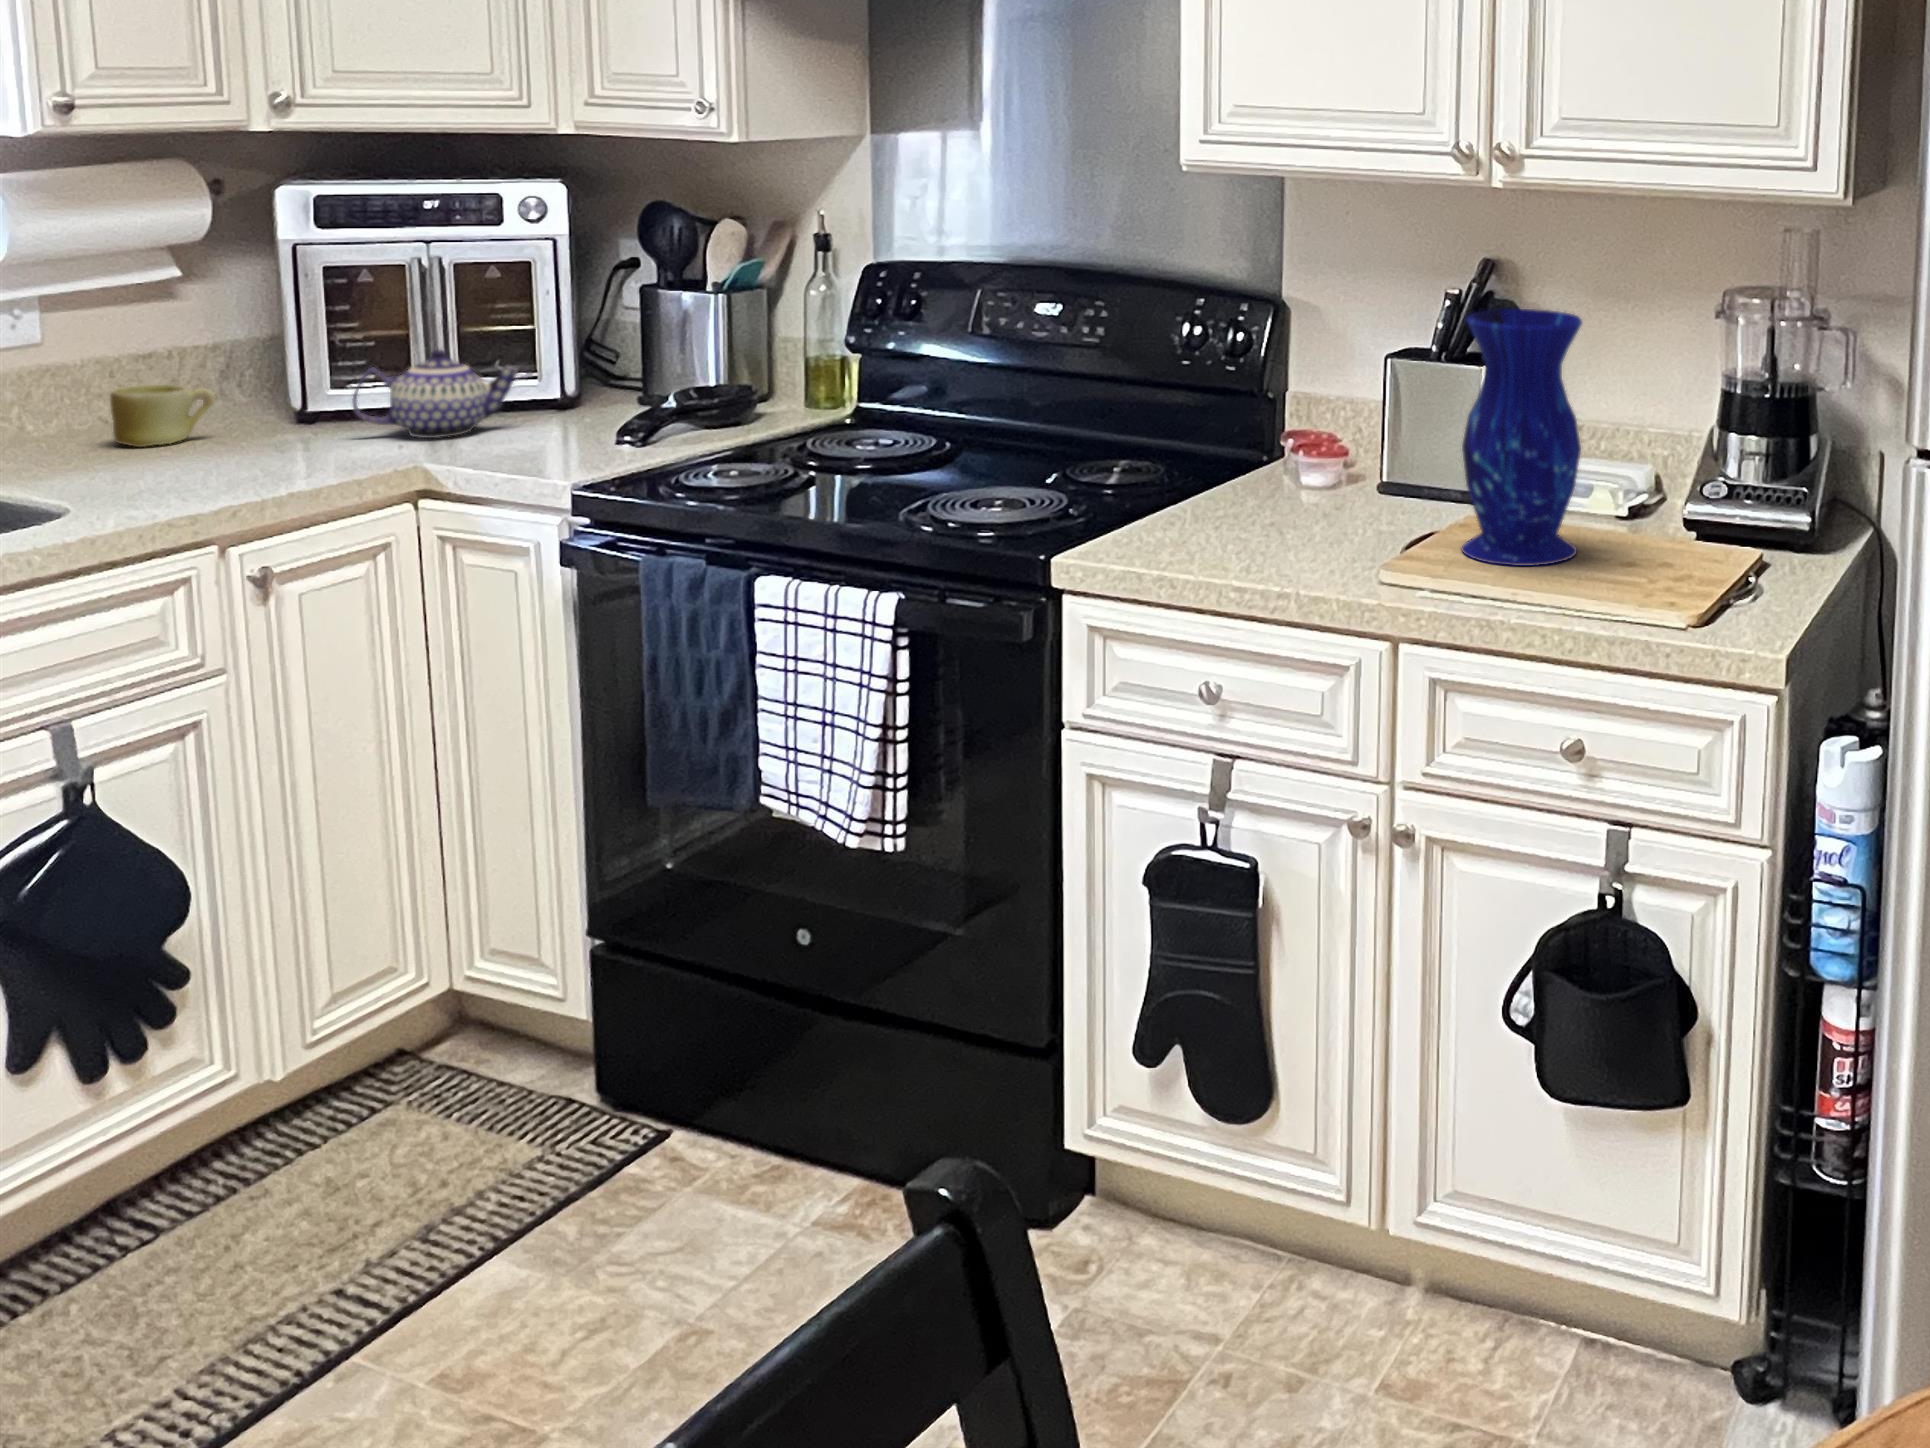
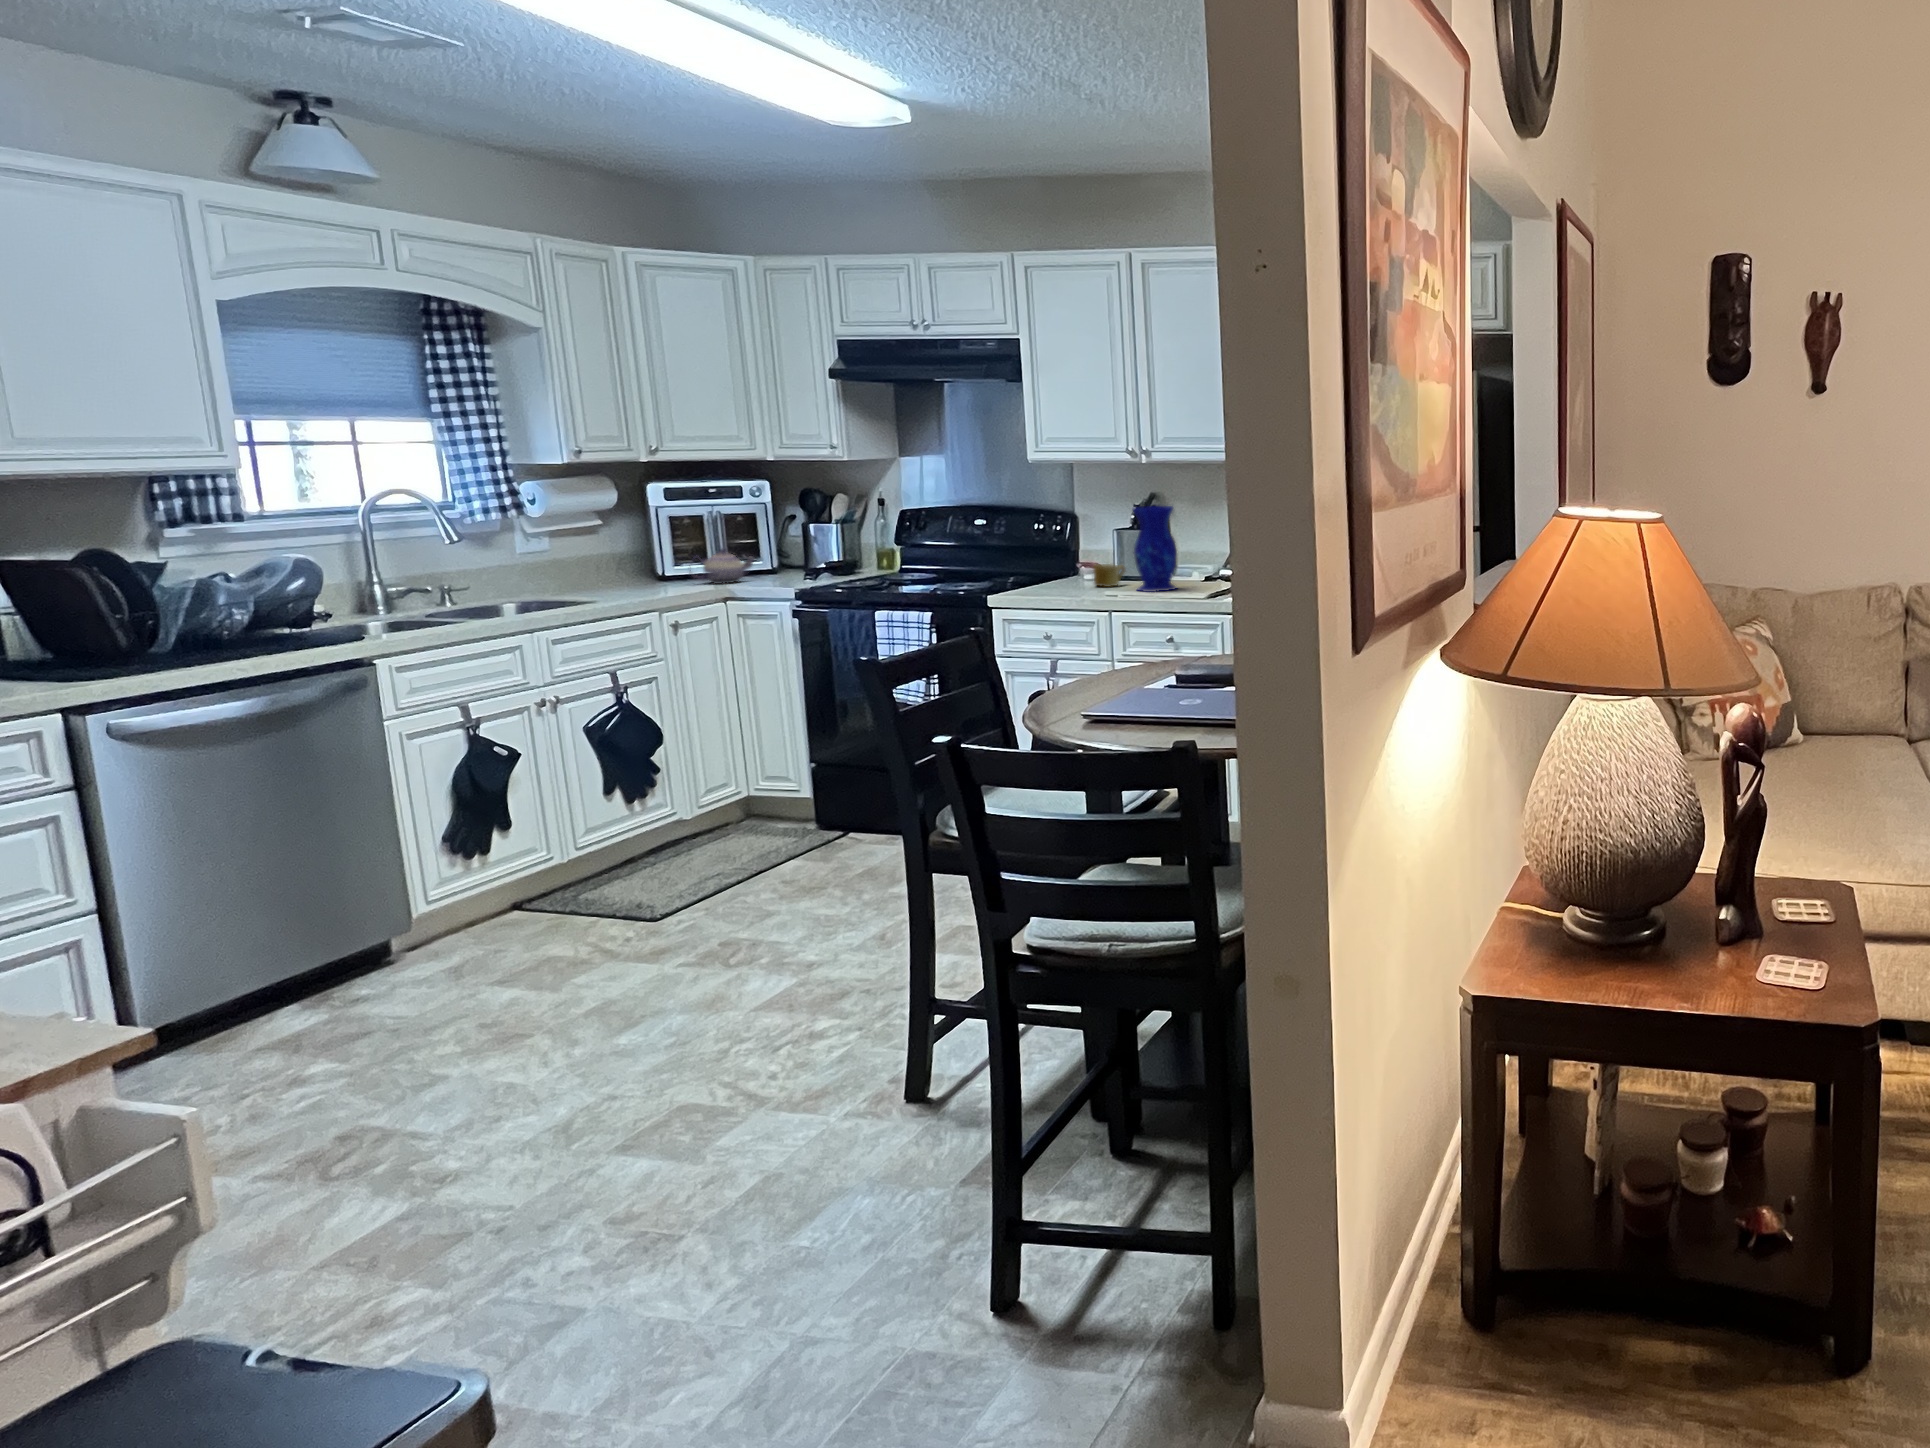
mug: present [110,385,215,447] -> present [1093,564,1125,587]

